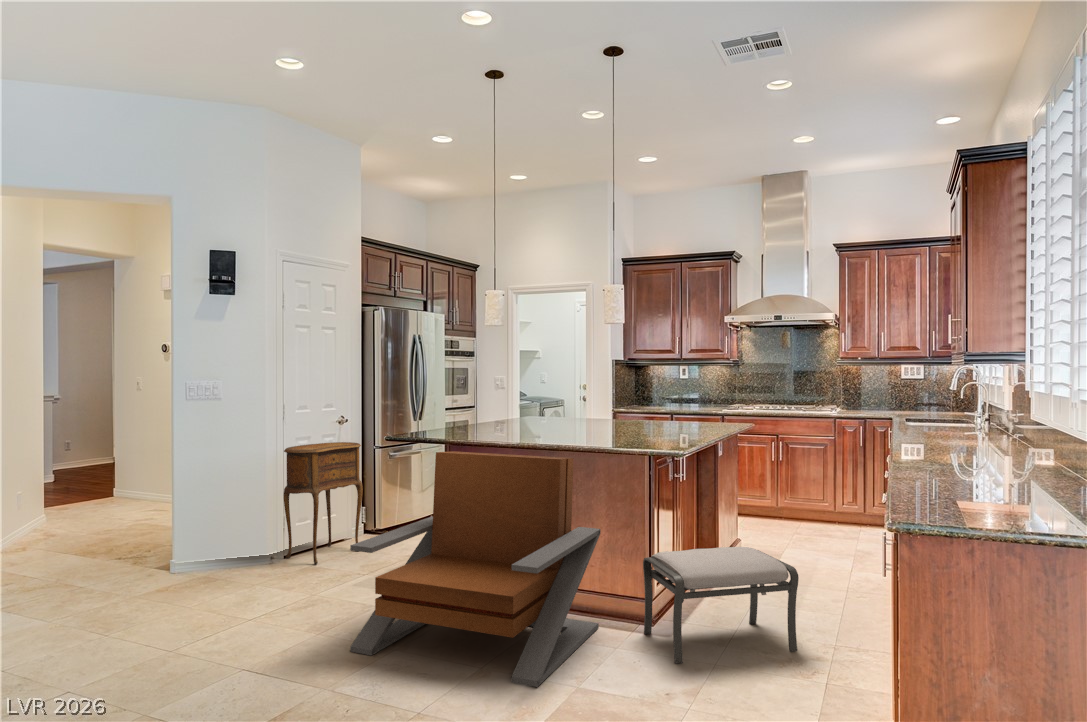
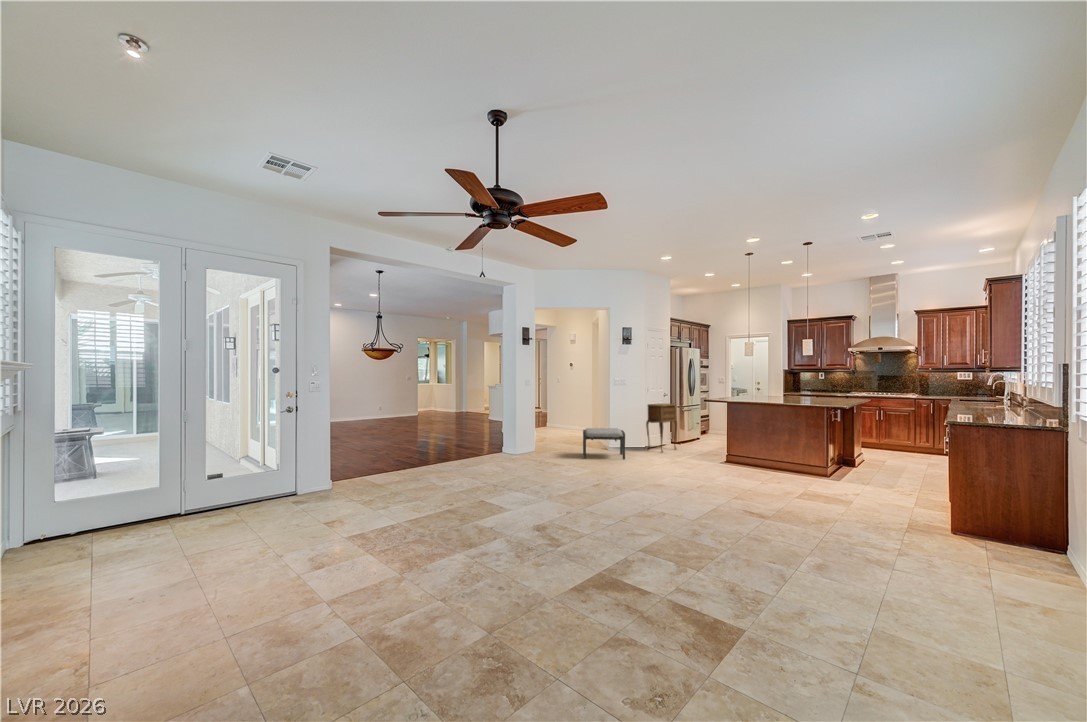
lounge chair: present [350,451,601,687] -> none [705,404,805,488]
ottoman: present [643,547,799,664] -> present [583,428,625,459]

